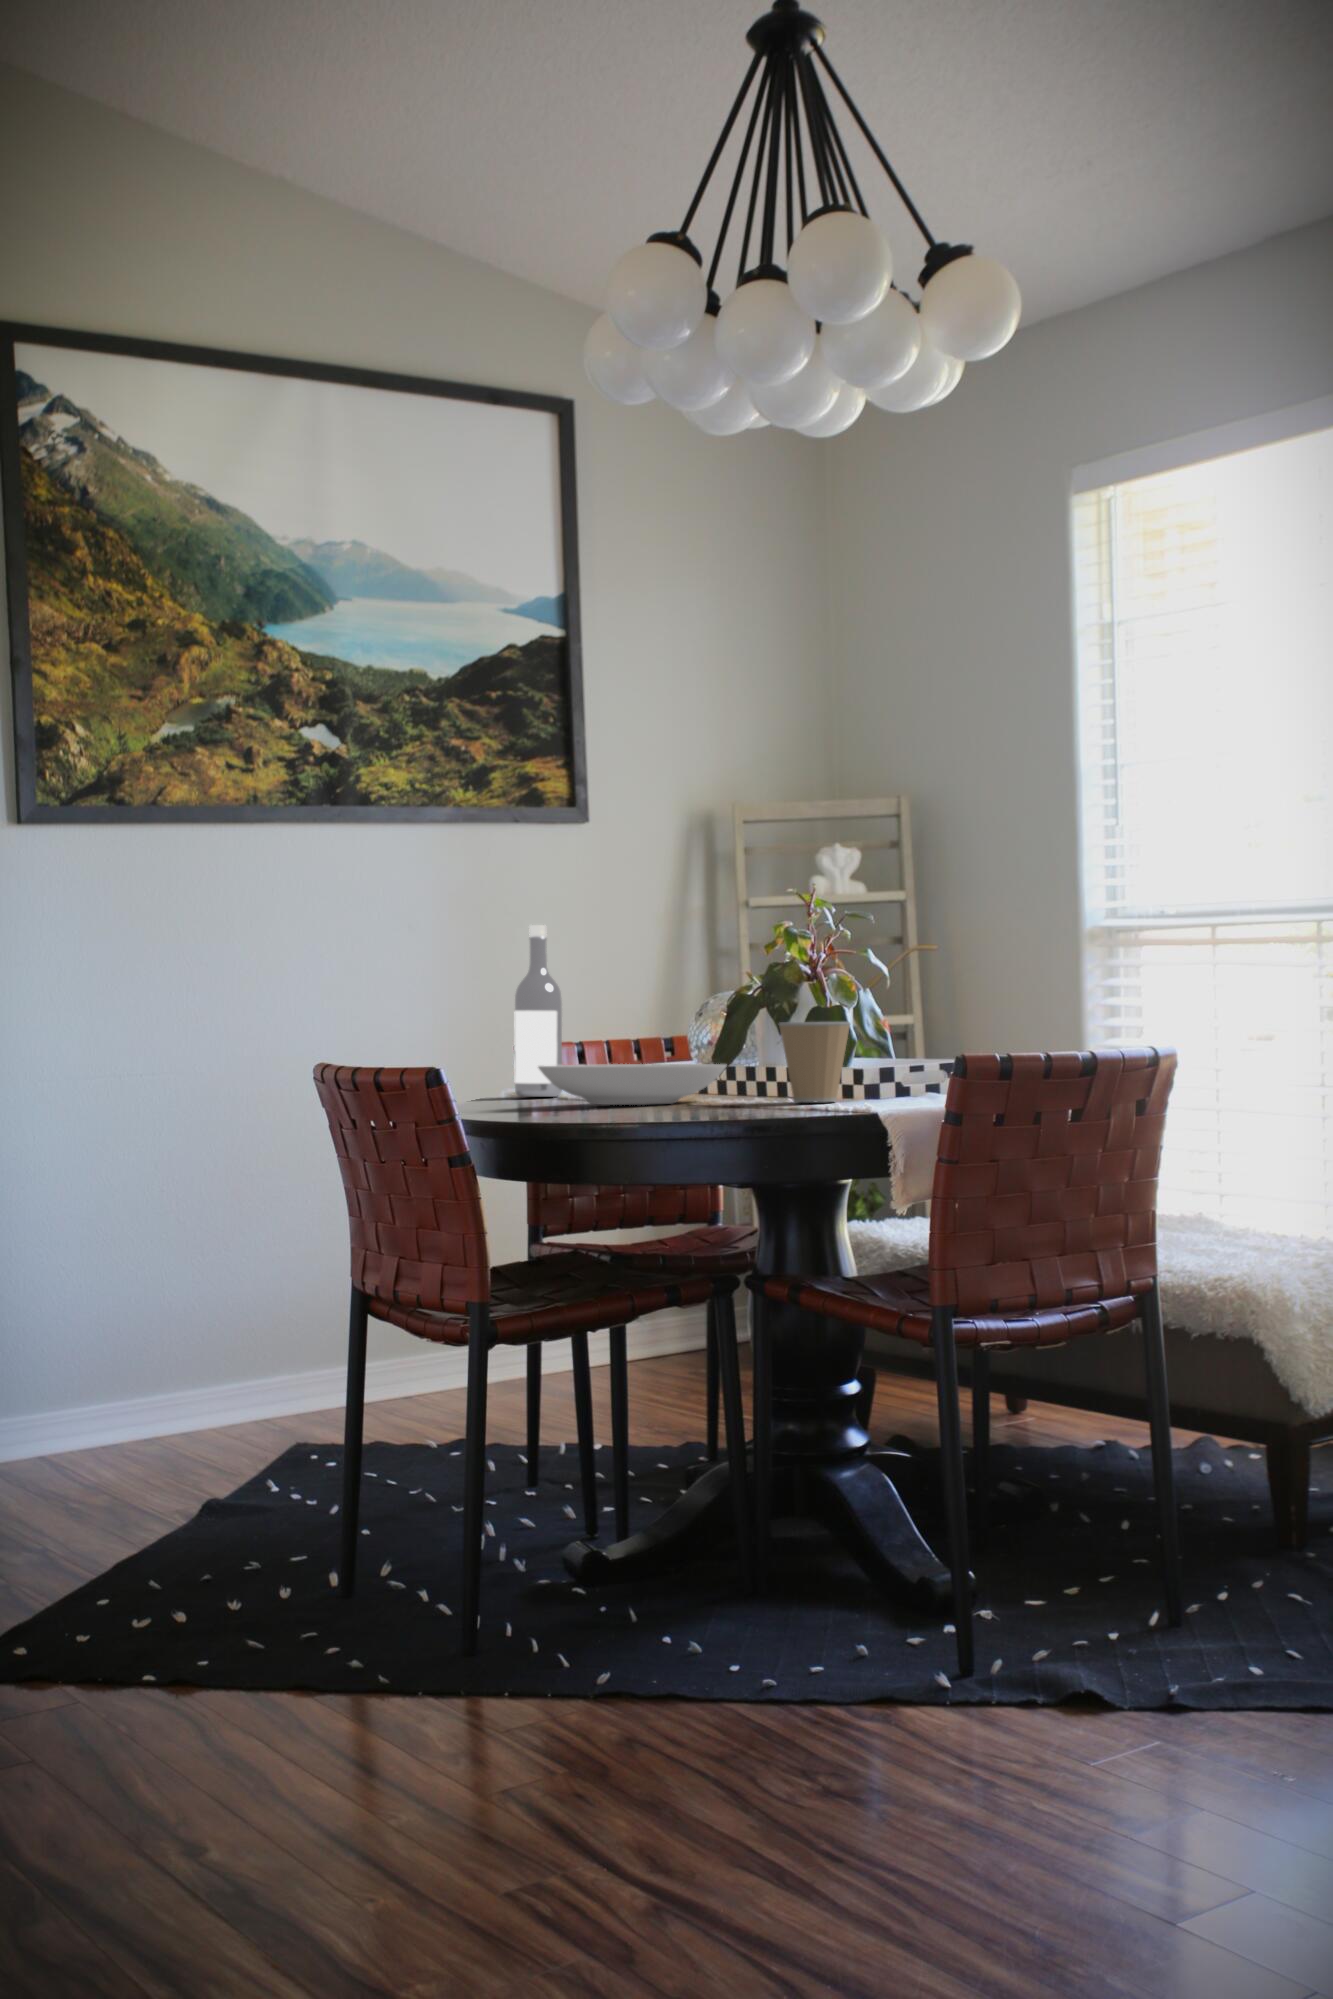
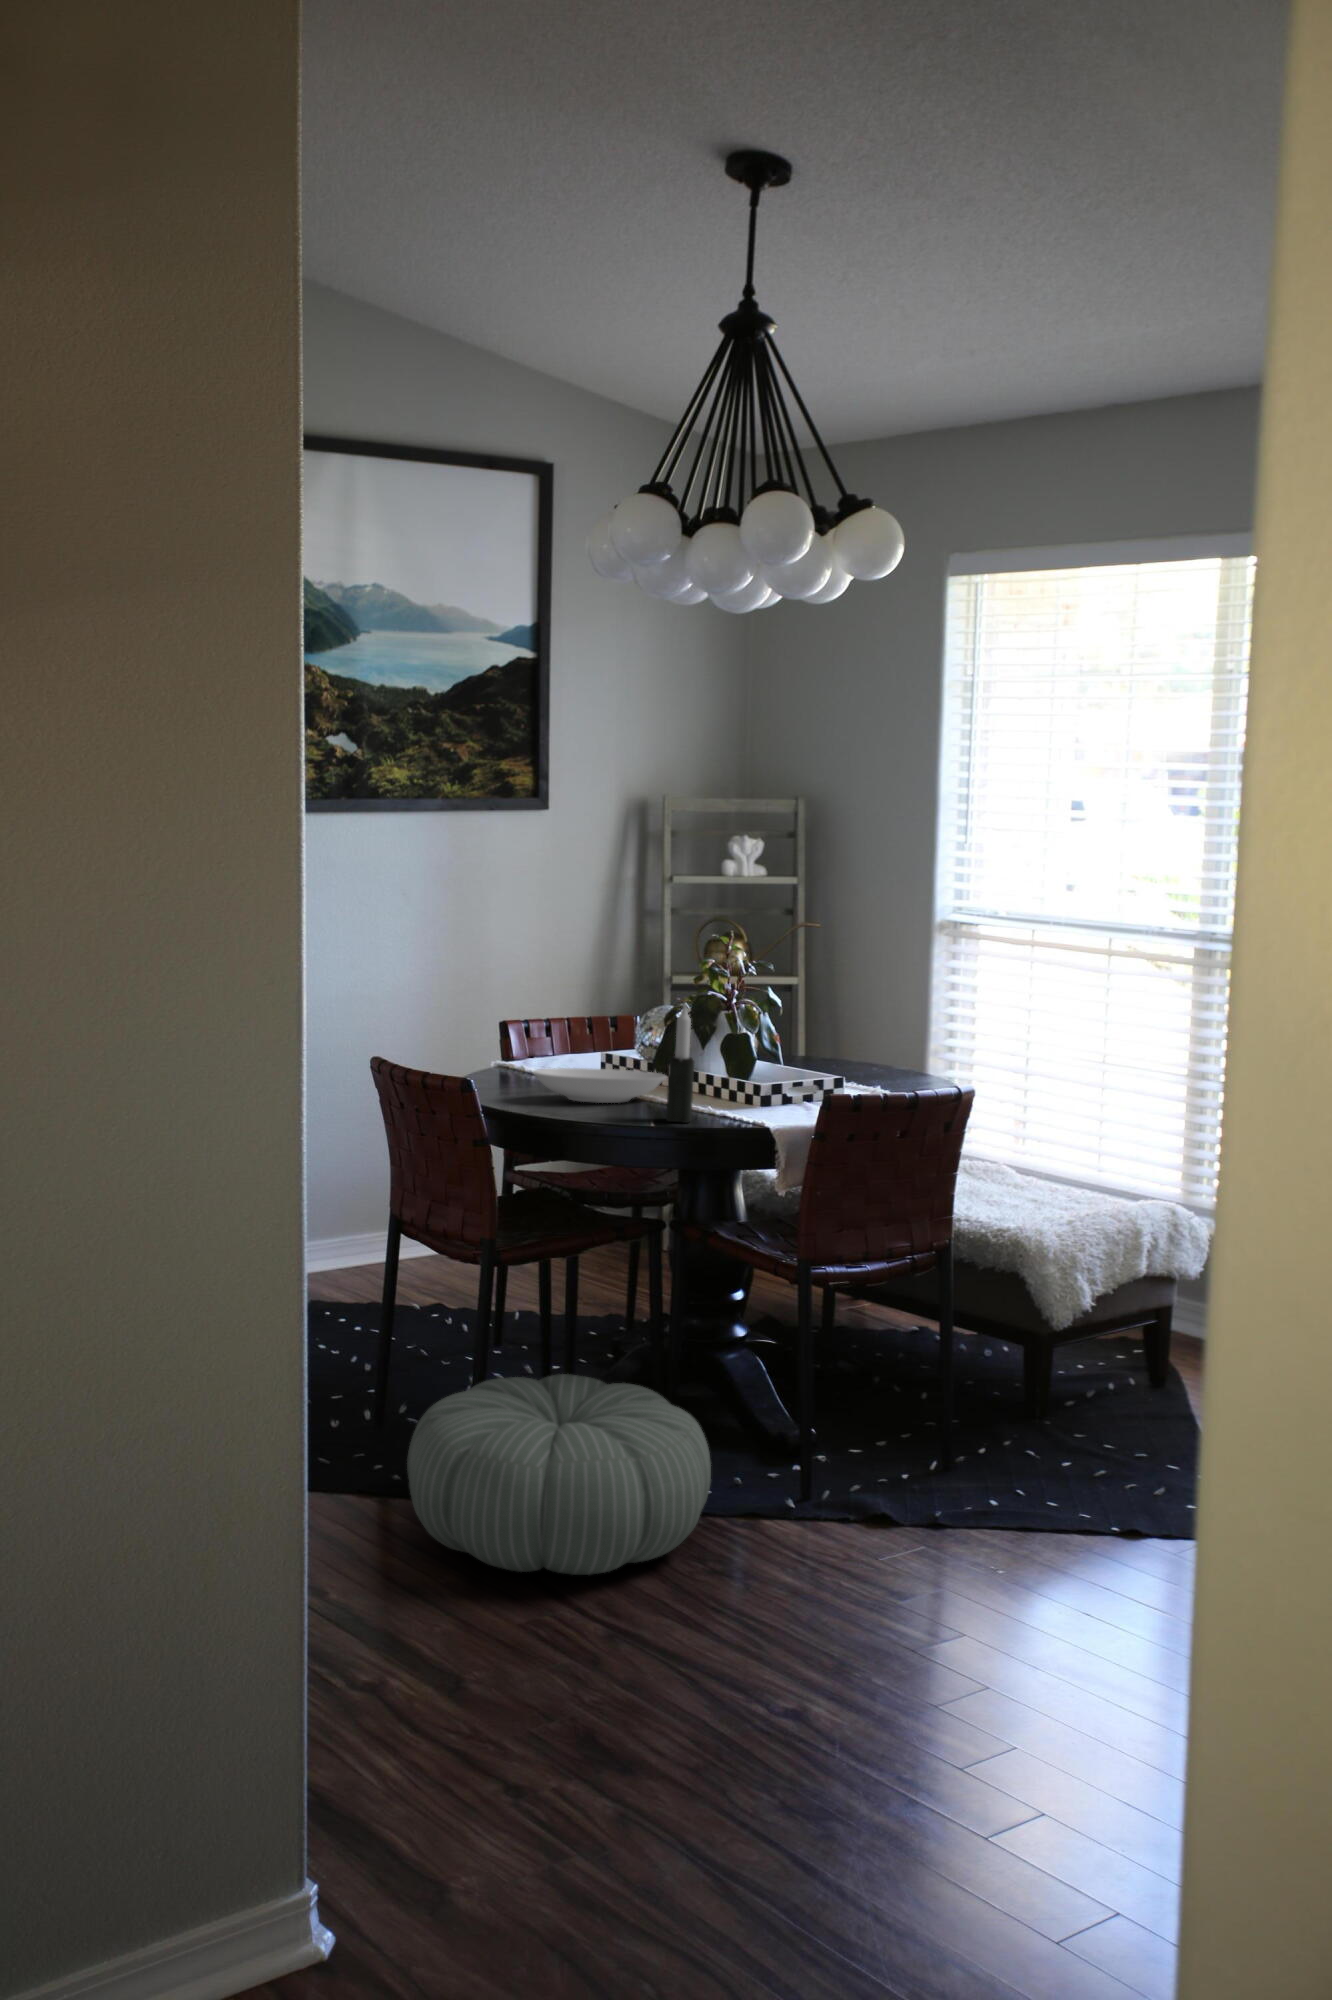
wine bottle: present [514,925,562,1097] -> none [508,952,544,1079]
candle: none [723,937,761,1110] -> present [666,1004,694,1123]
coffee cup: present [779,1022,850,1102] -> none [705,1054,756,1114]
pouf: none [343,1493,815,1802] -> present [407,1374,711,1575]

